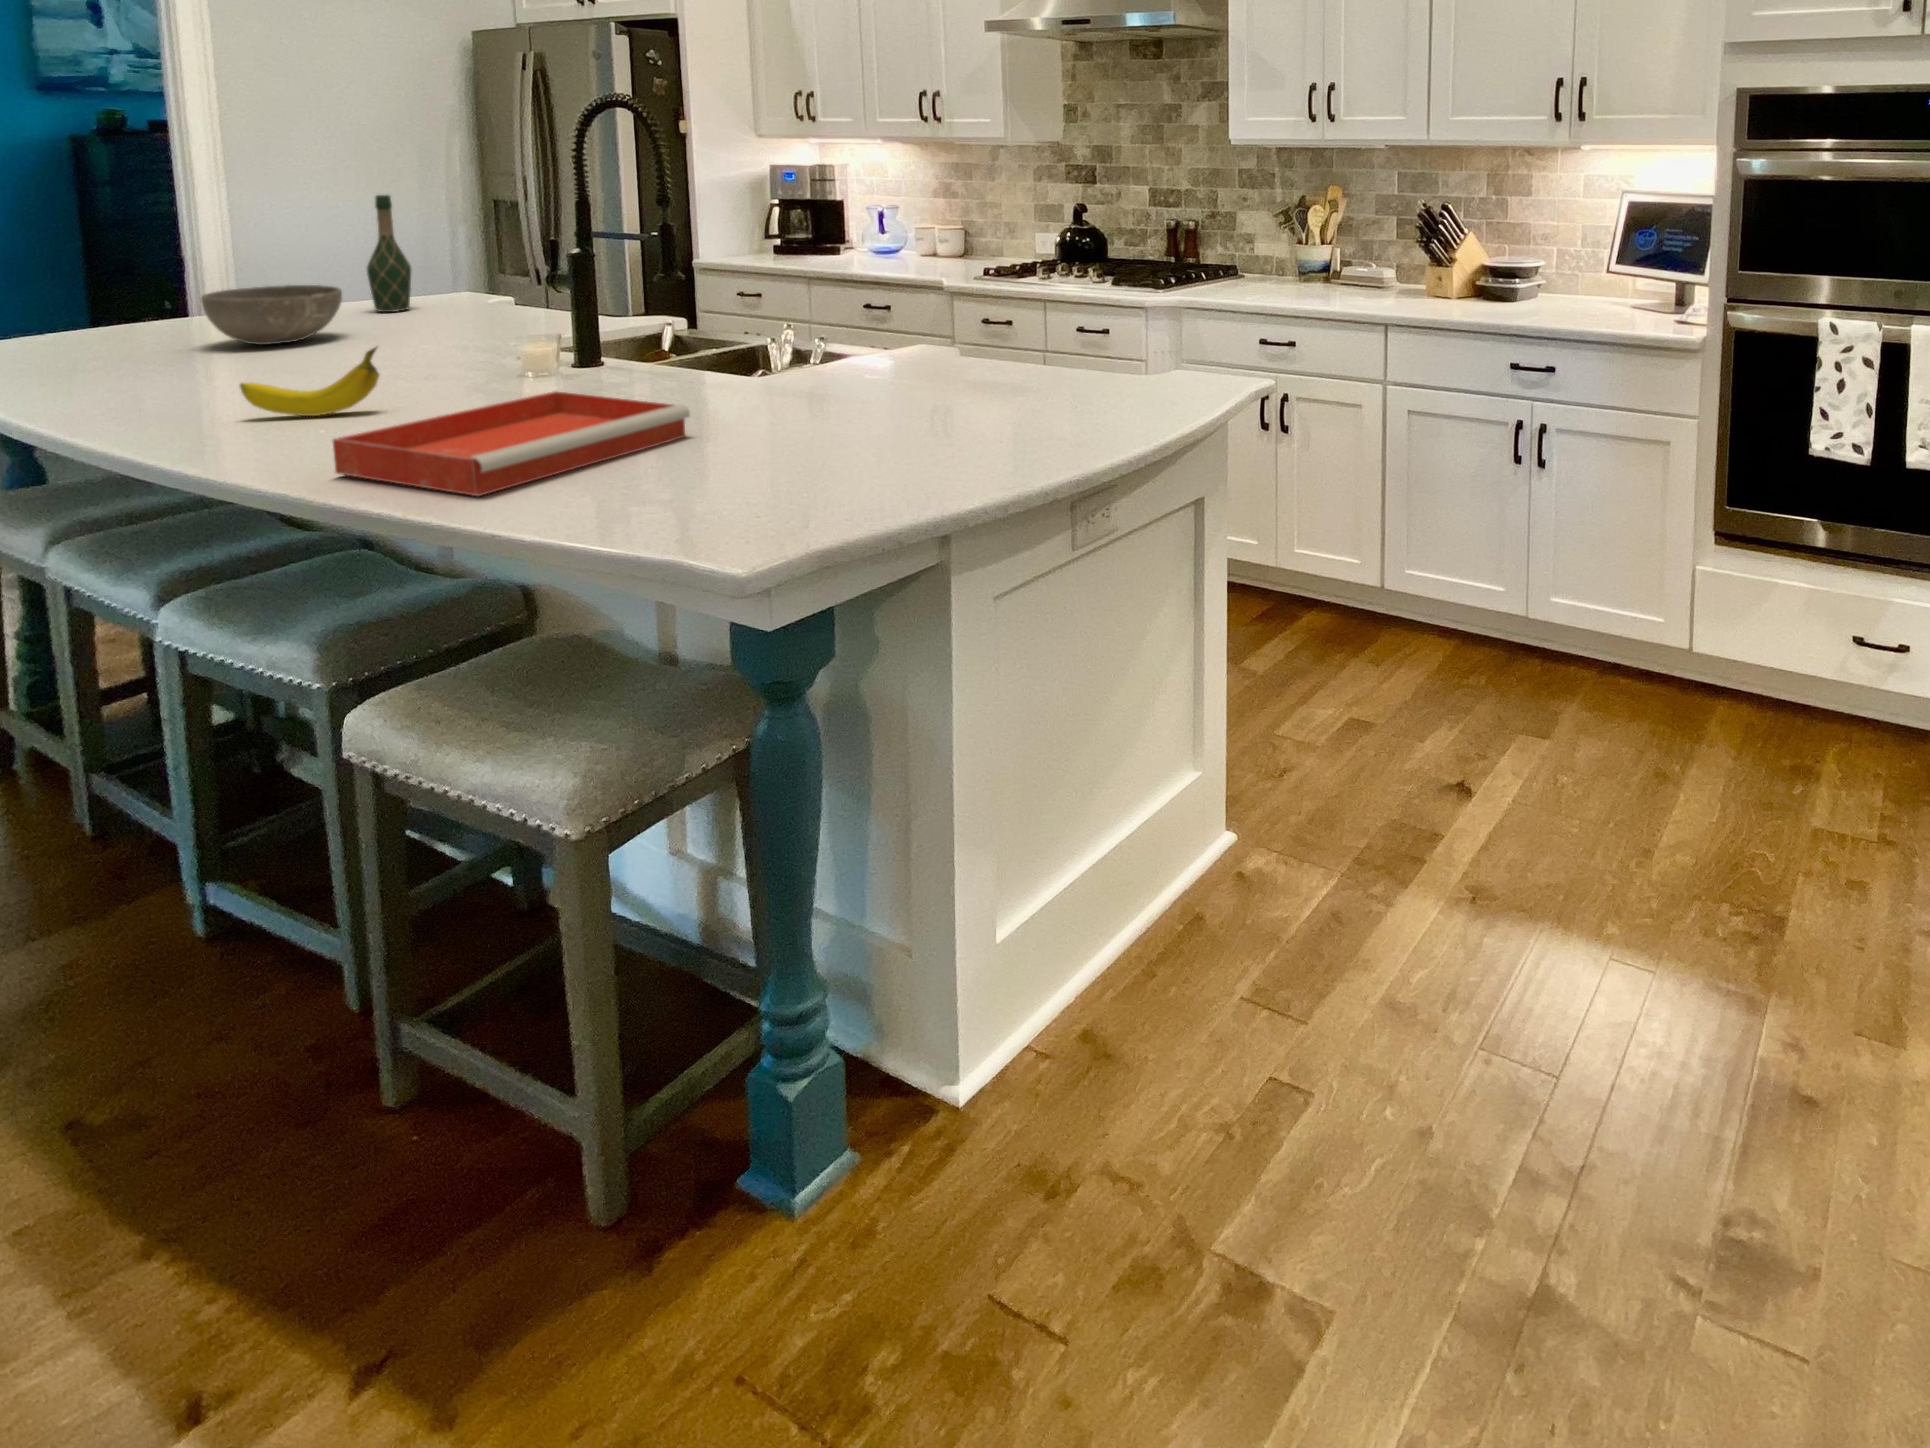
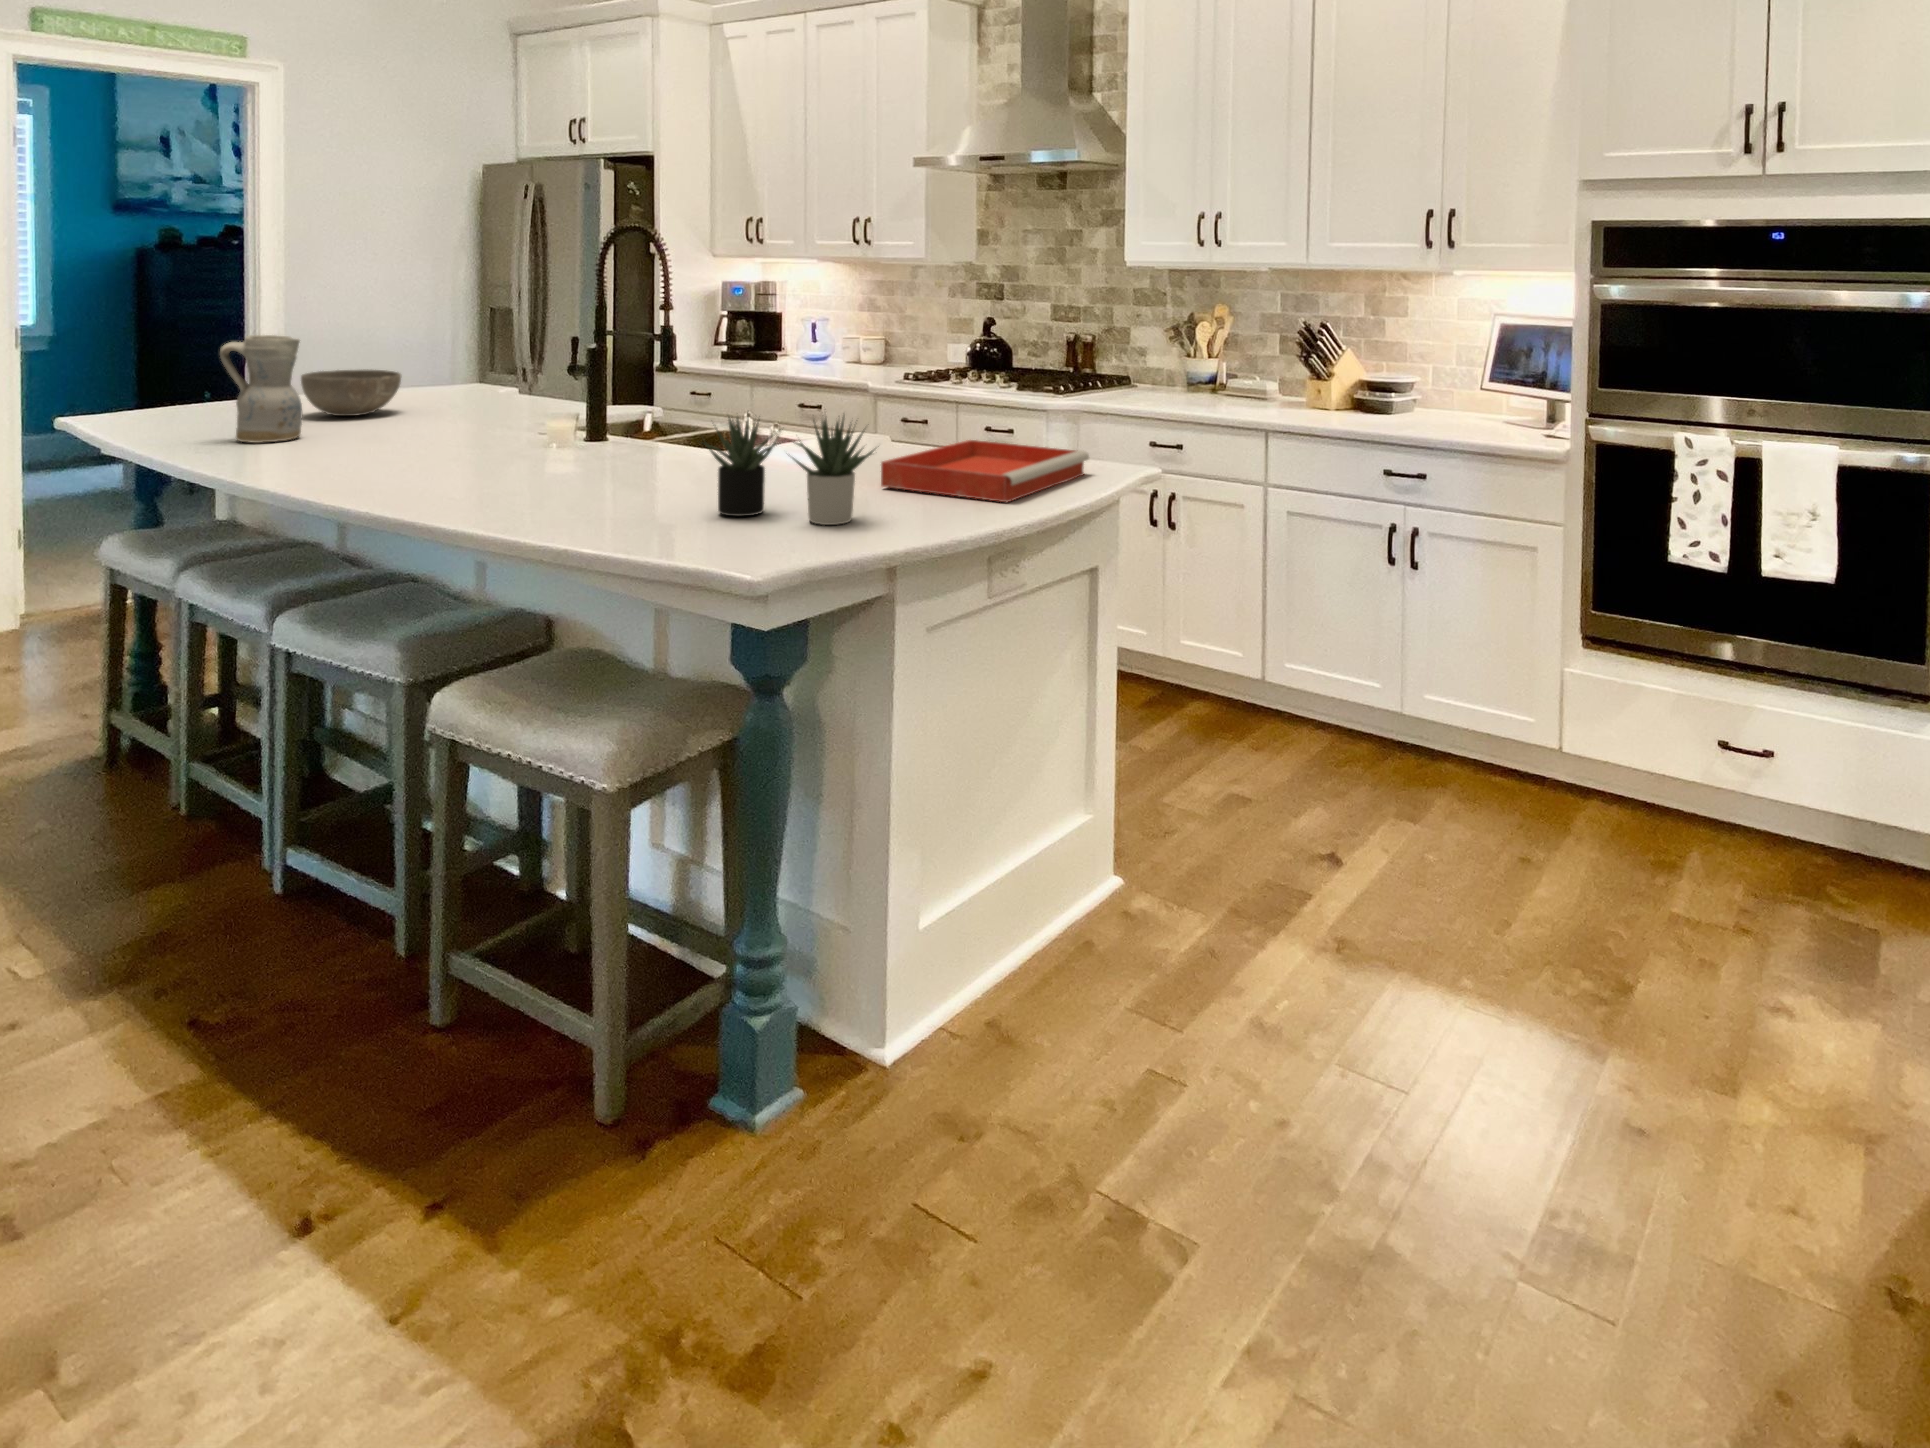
wine bottle: present [367,195,411,312] -> none [412,299,445,395]
ceramic pitcher: none [61,249,192,387] -> present [220,335,303,443]
succulent plant: none [681,335,924,483] -> present [704,416,875,525]
fruit: present [240,347,379,416] -> none [353,412,455,466]
tray: present [333,391,690,496] -> present [881,440,1089,502]

